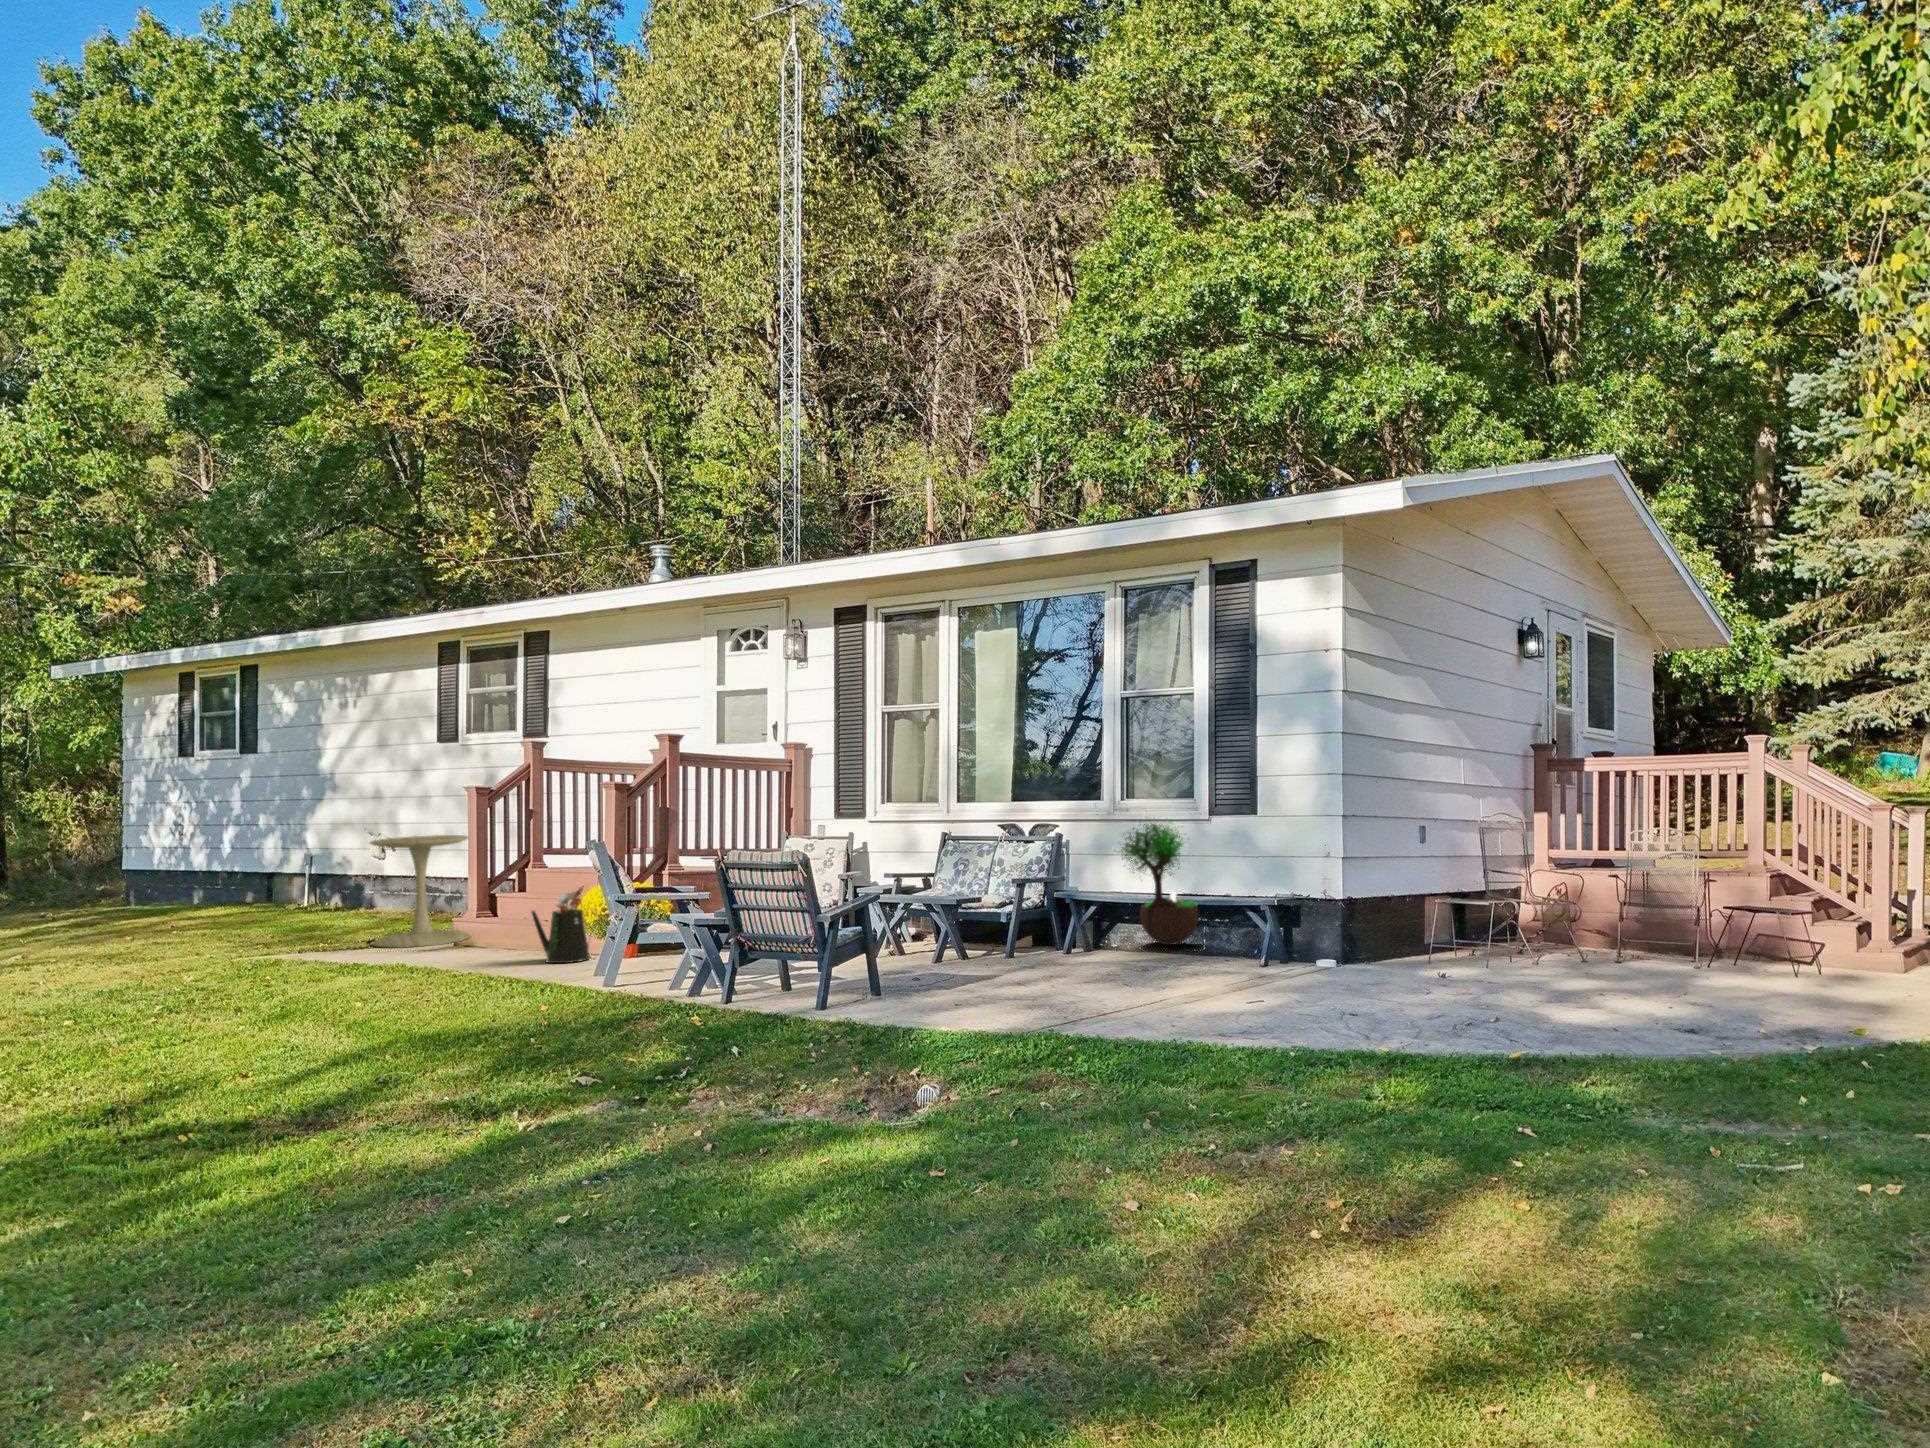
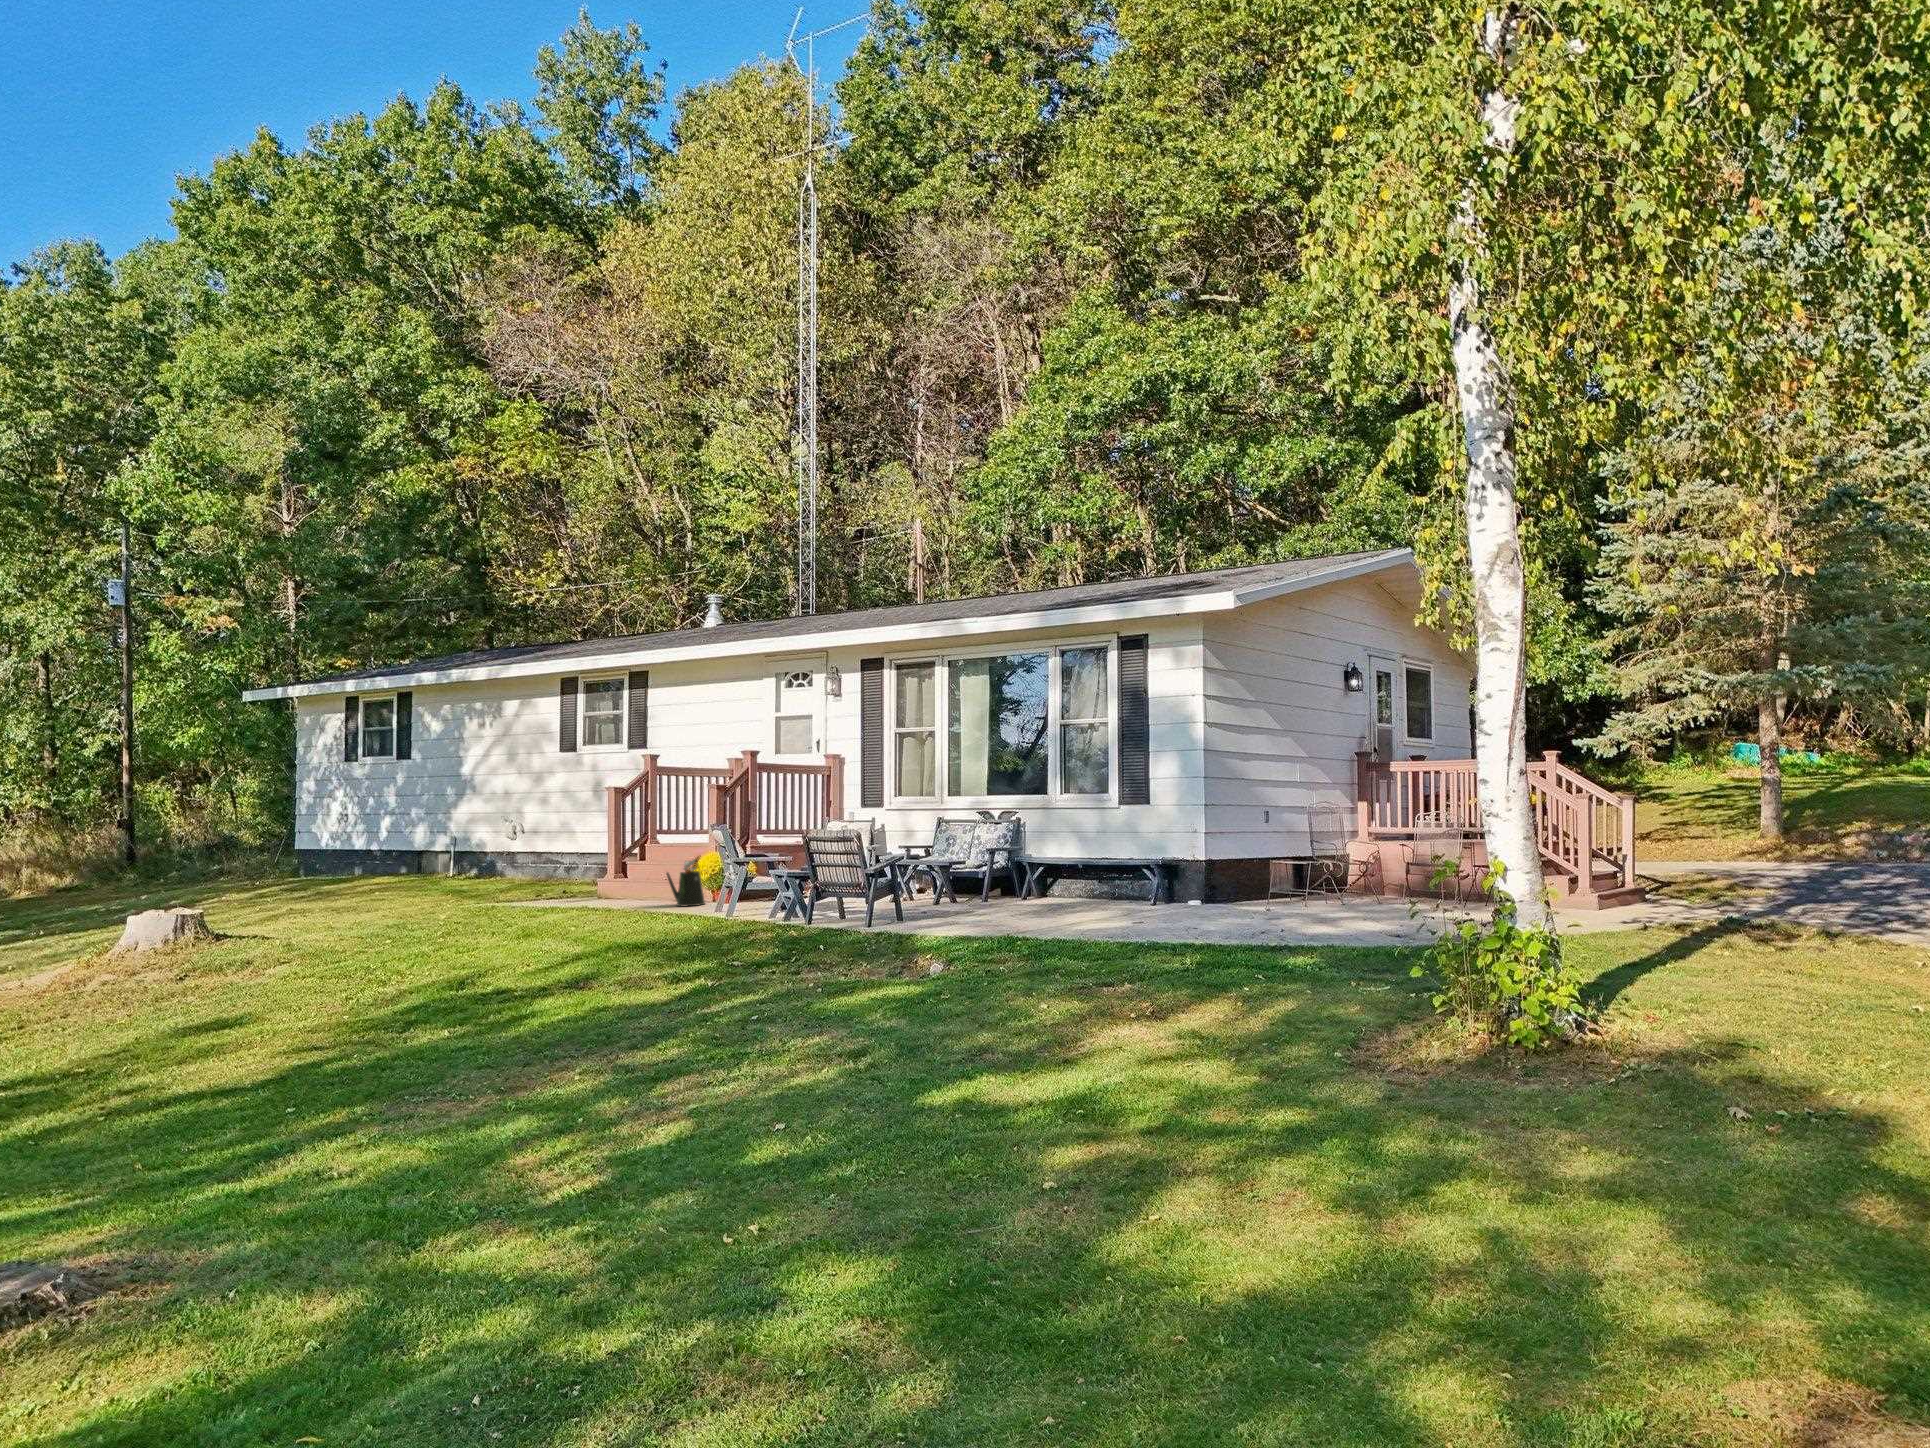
potted tree: present [1118,820,1198,945] -> none [1052,802,1110,891]
pedestal table: present [370,835,471,948] -> none [544,822,613,899]

